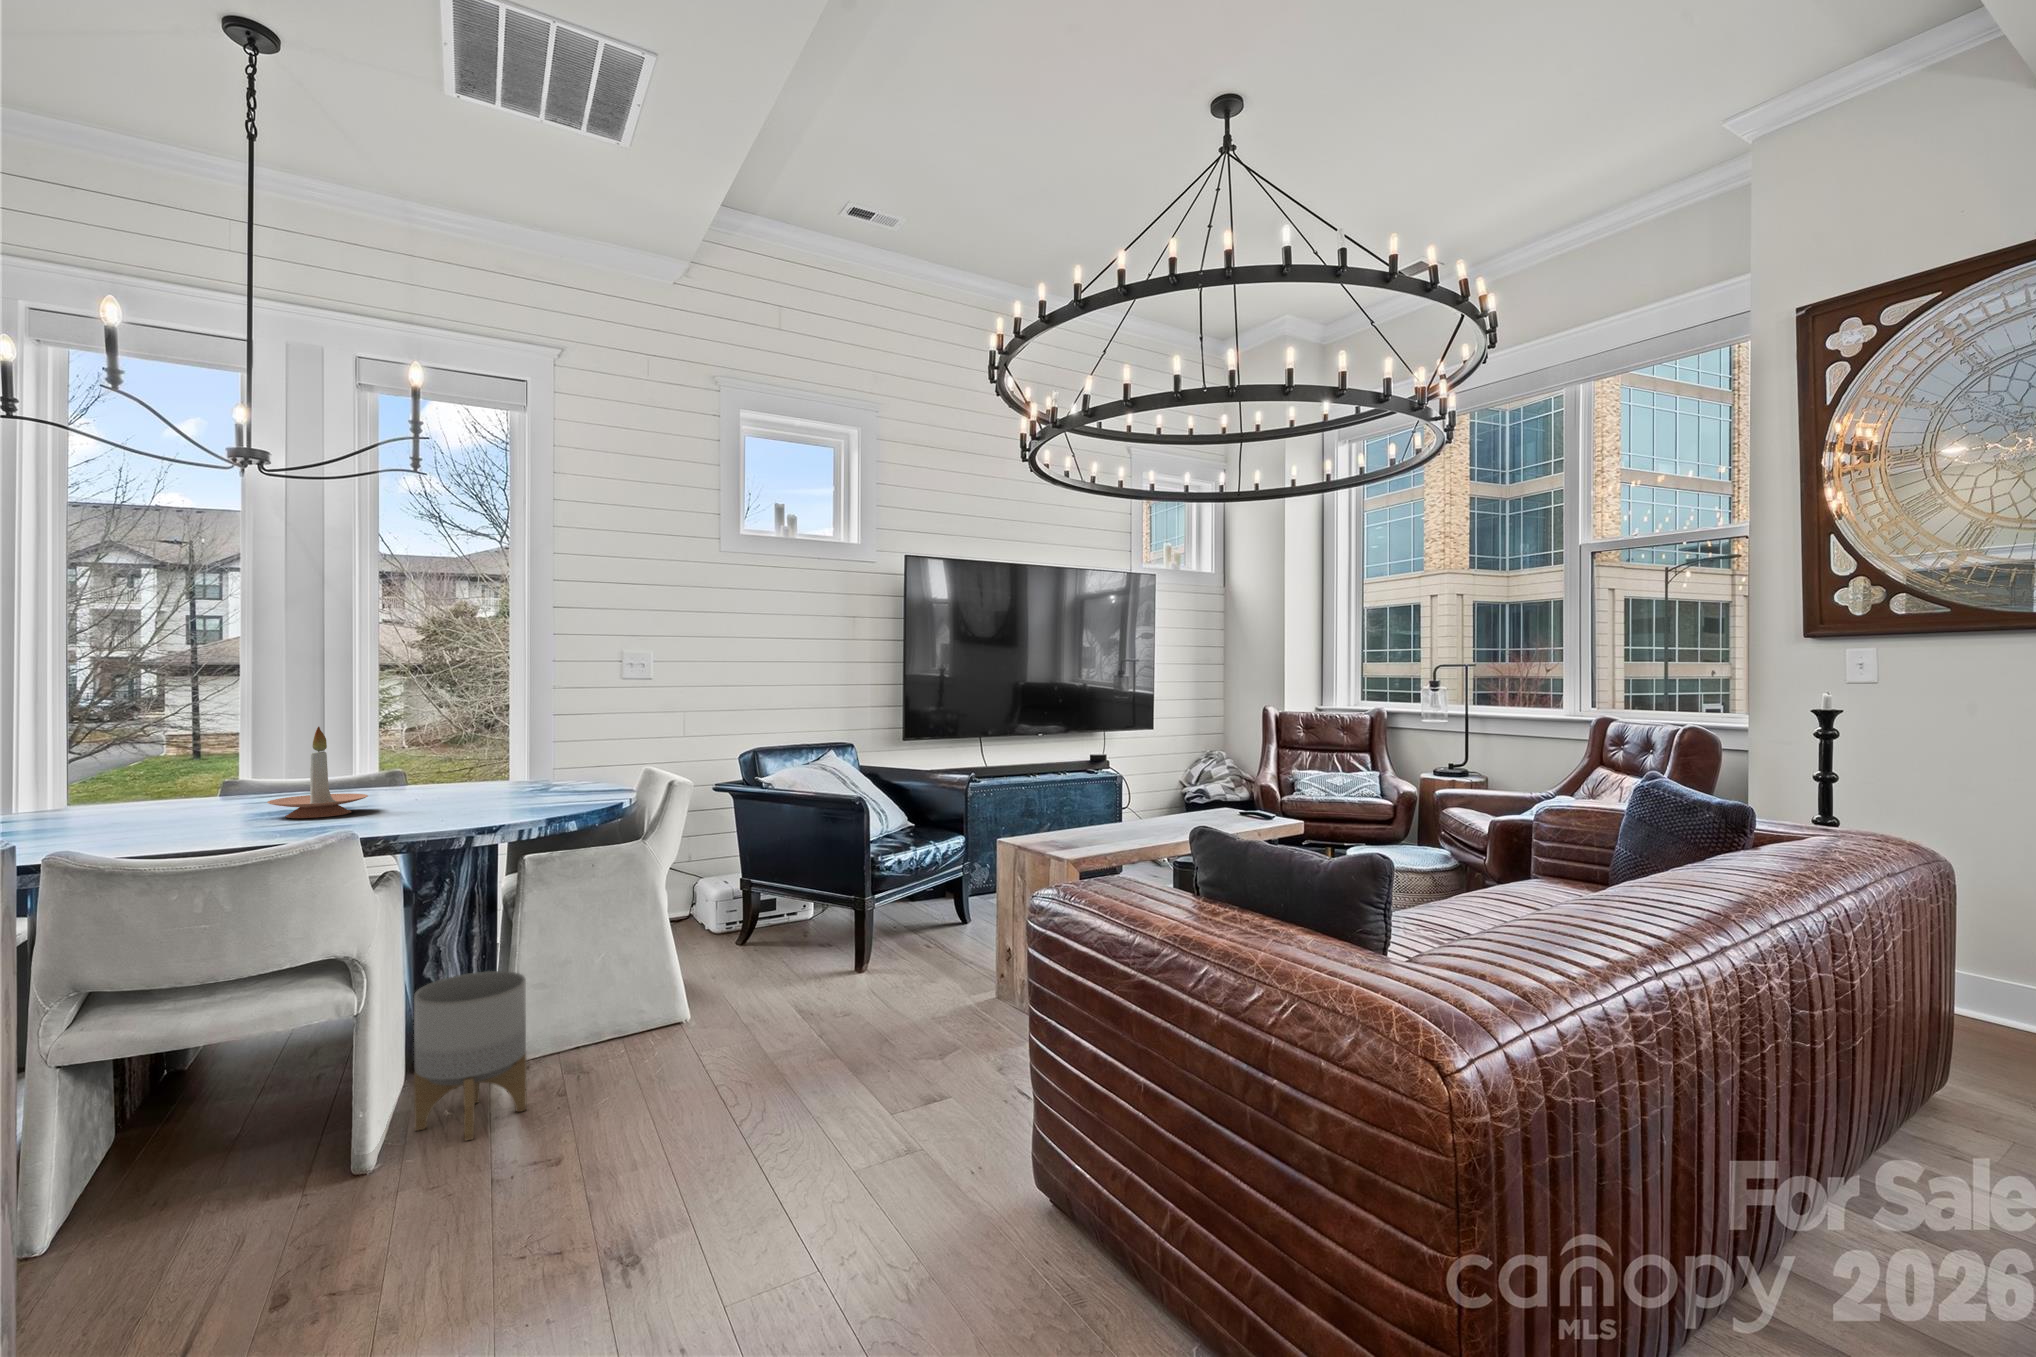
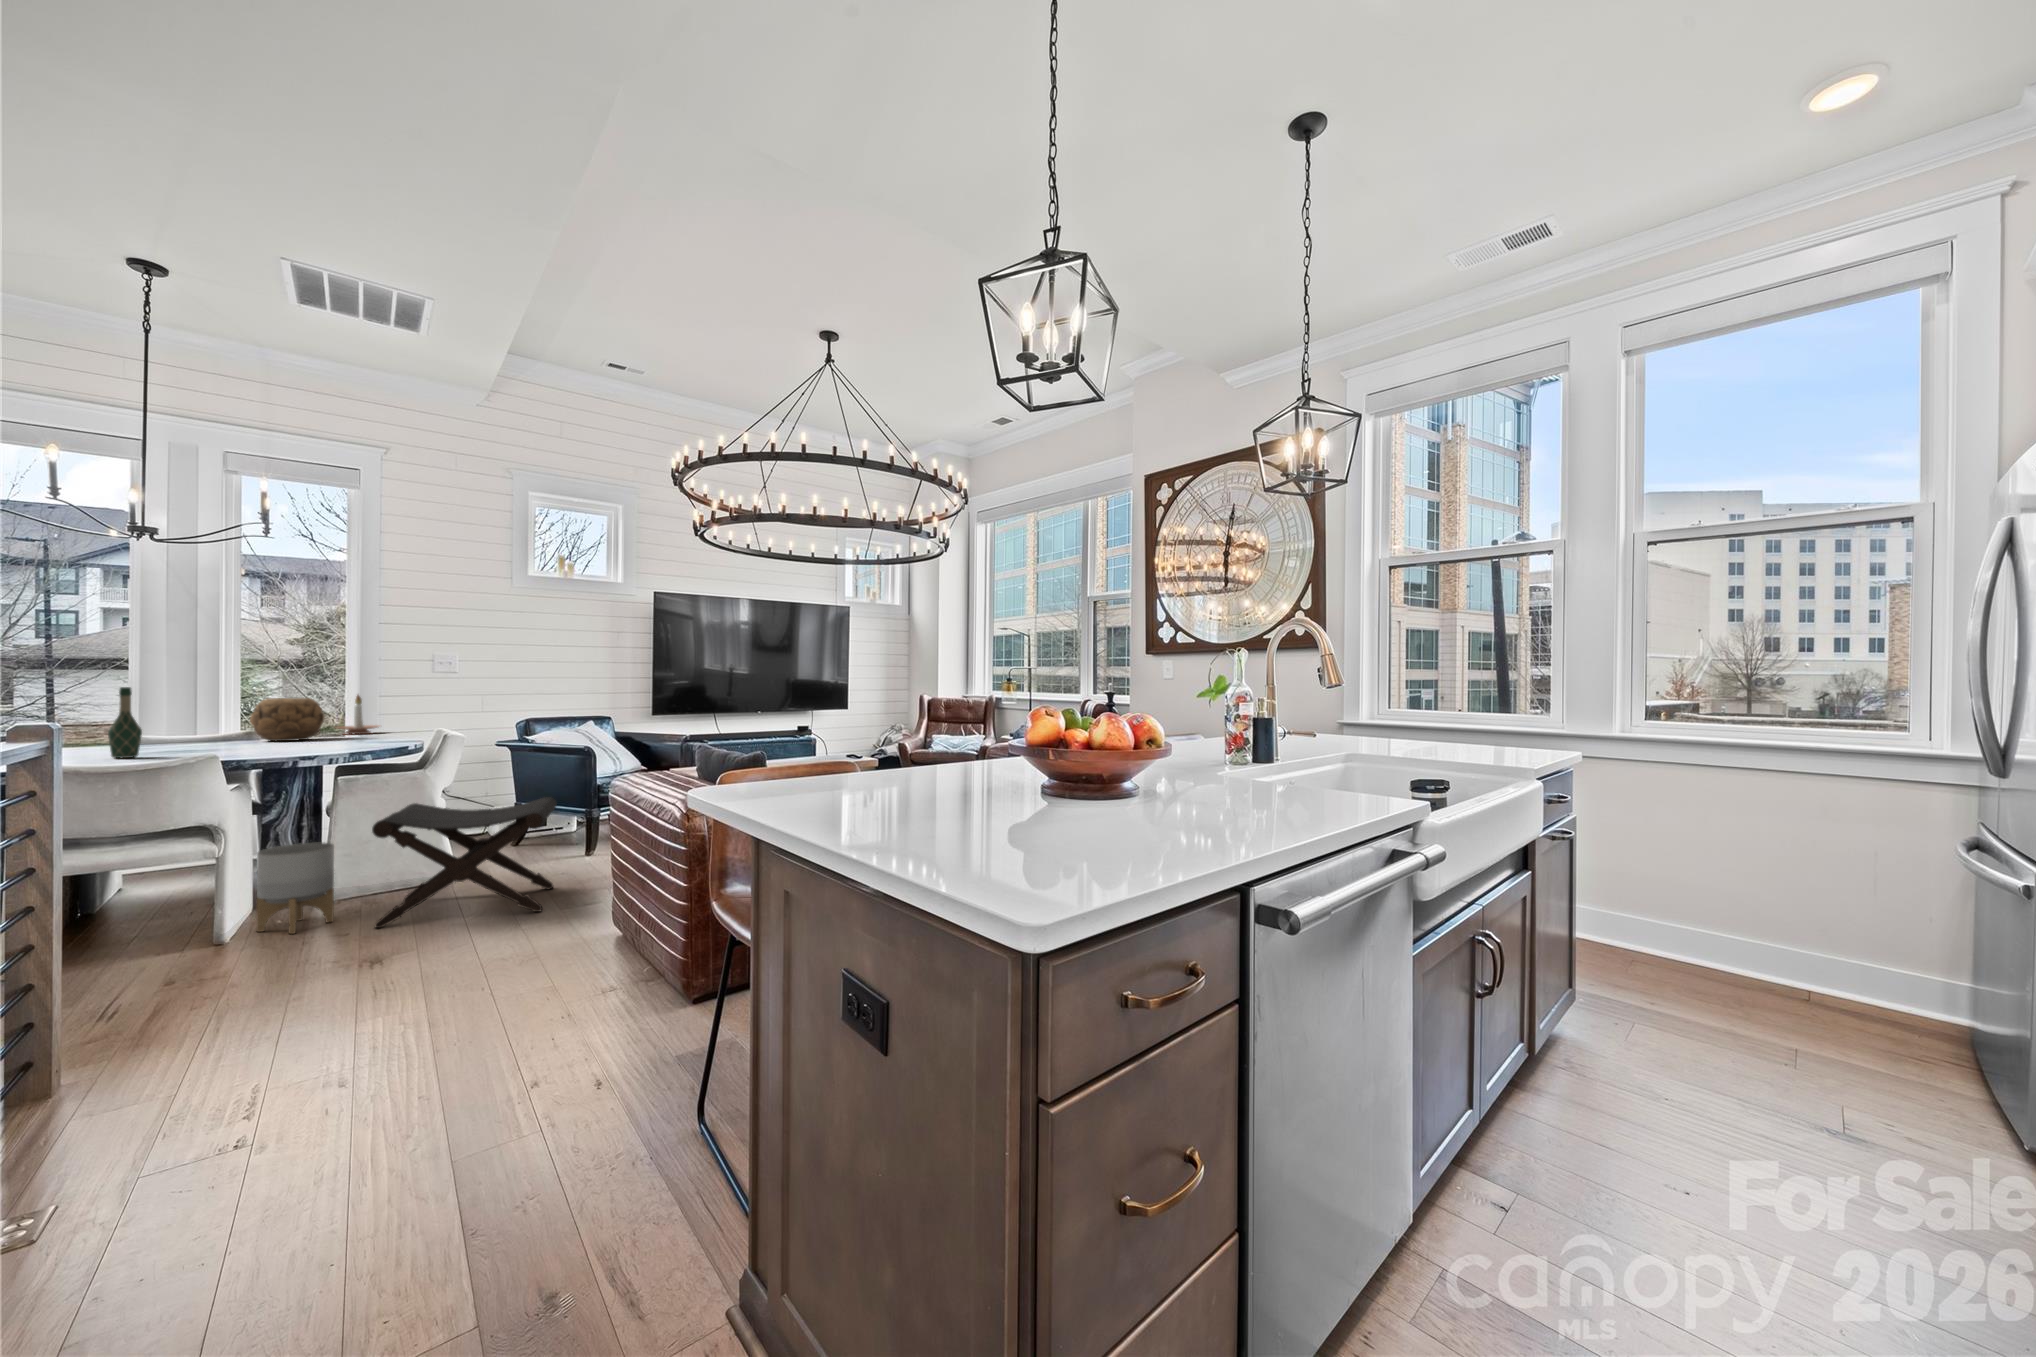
wine bottle: none [196,712,245,831] -> present [108,687,142,758]
decorative bowl: none [391,721,488,788] -> present [250,698,324,741]
candle holder: present [267,727,368,818] -> present [337,695,379,735]
footstool: none [589,888,854,1133] -> present [372,797,557,928]

